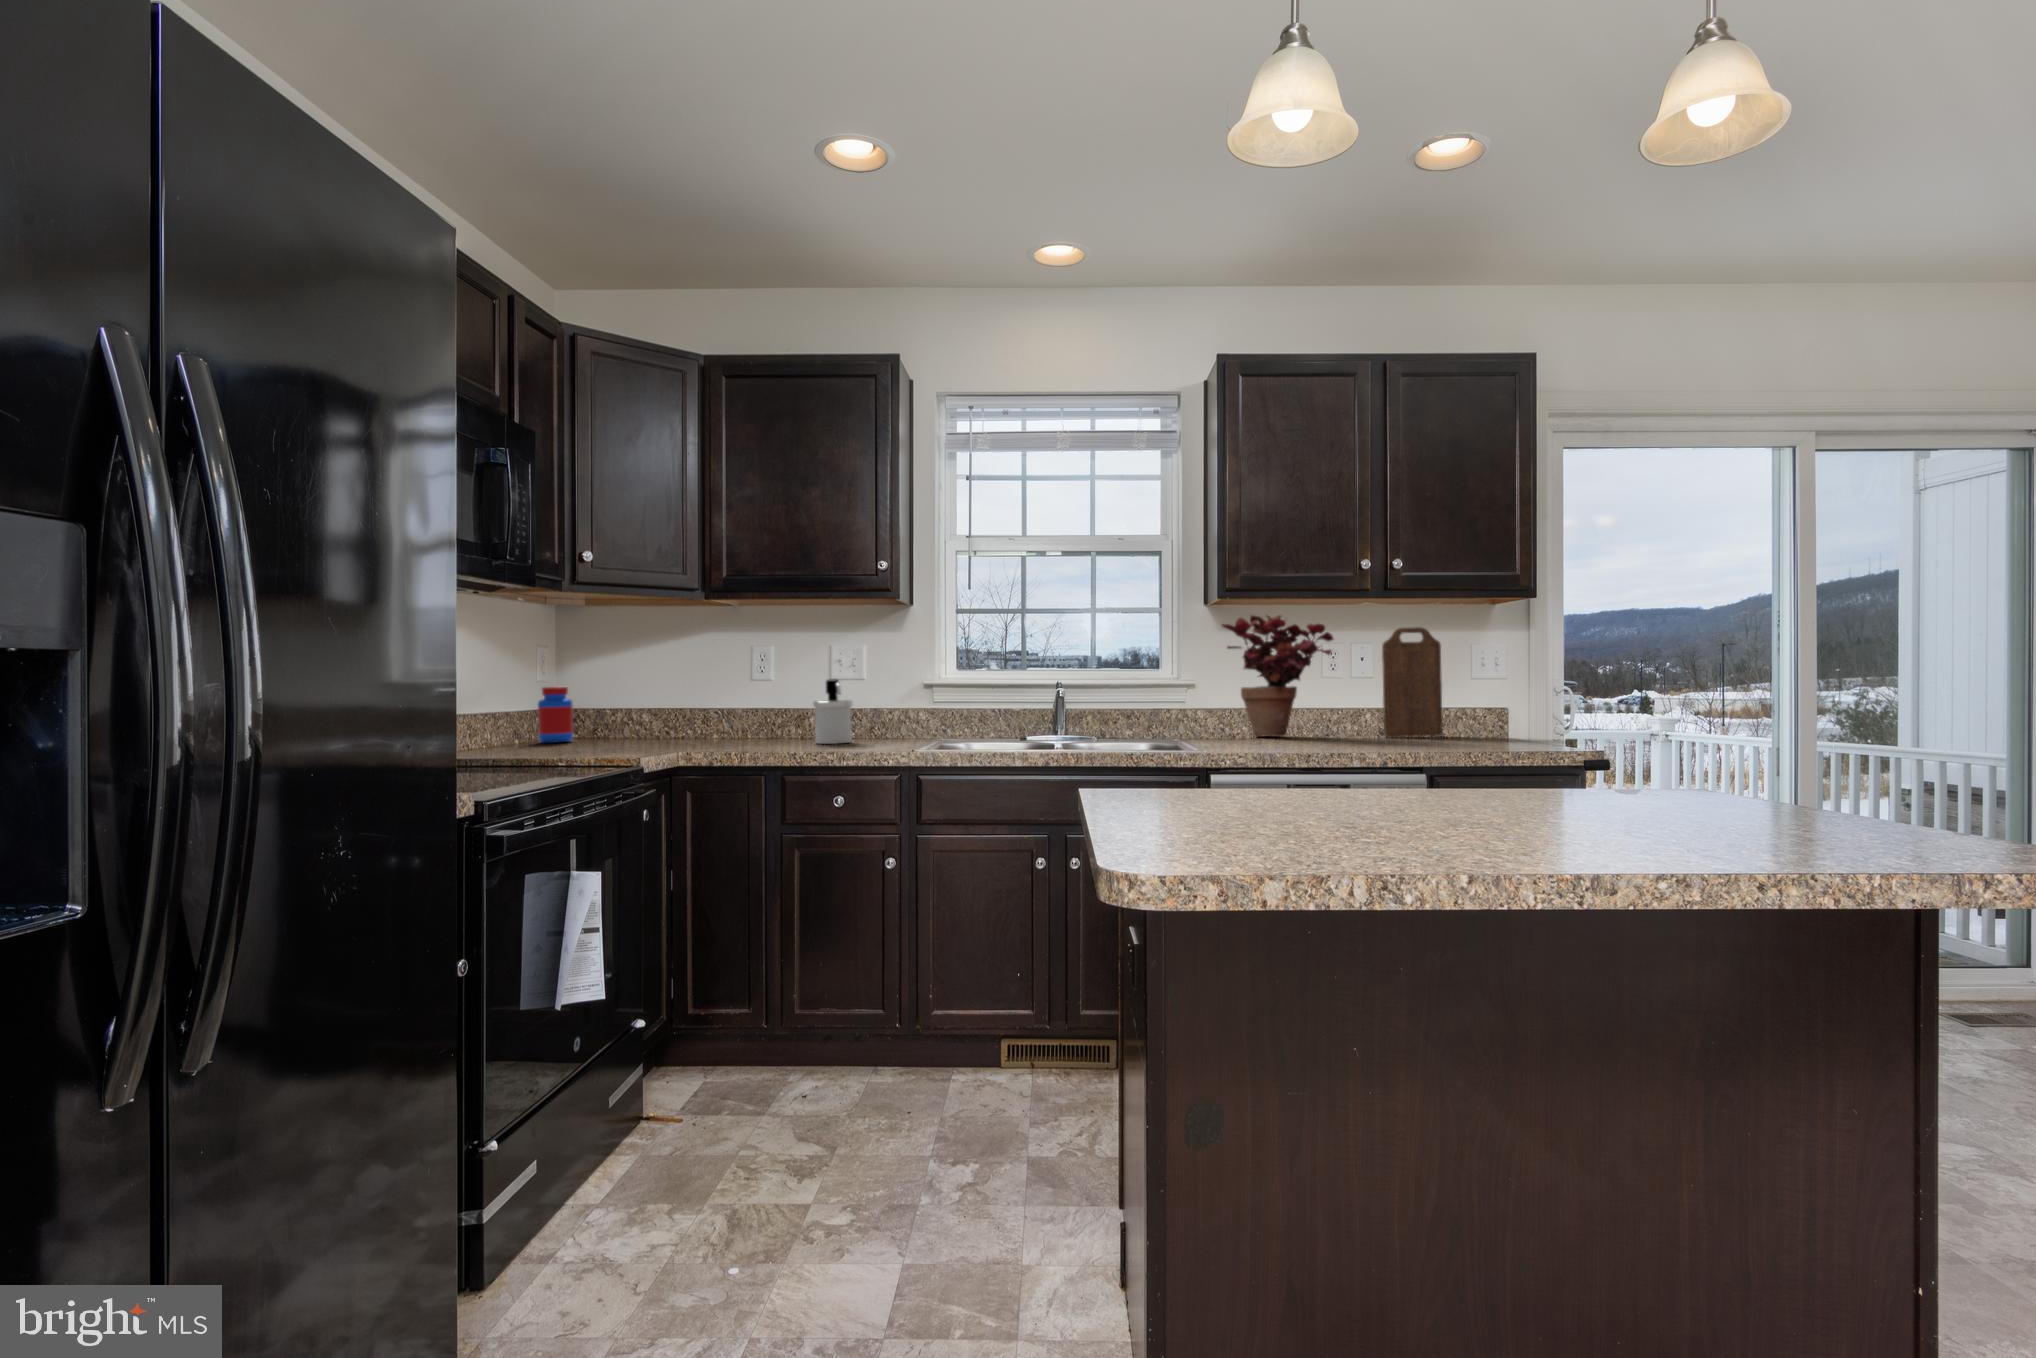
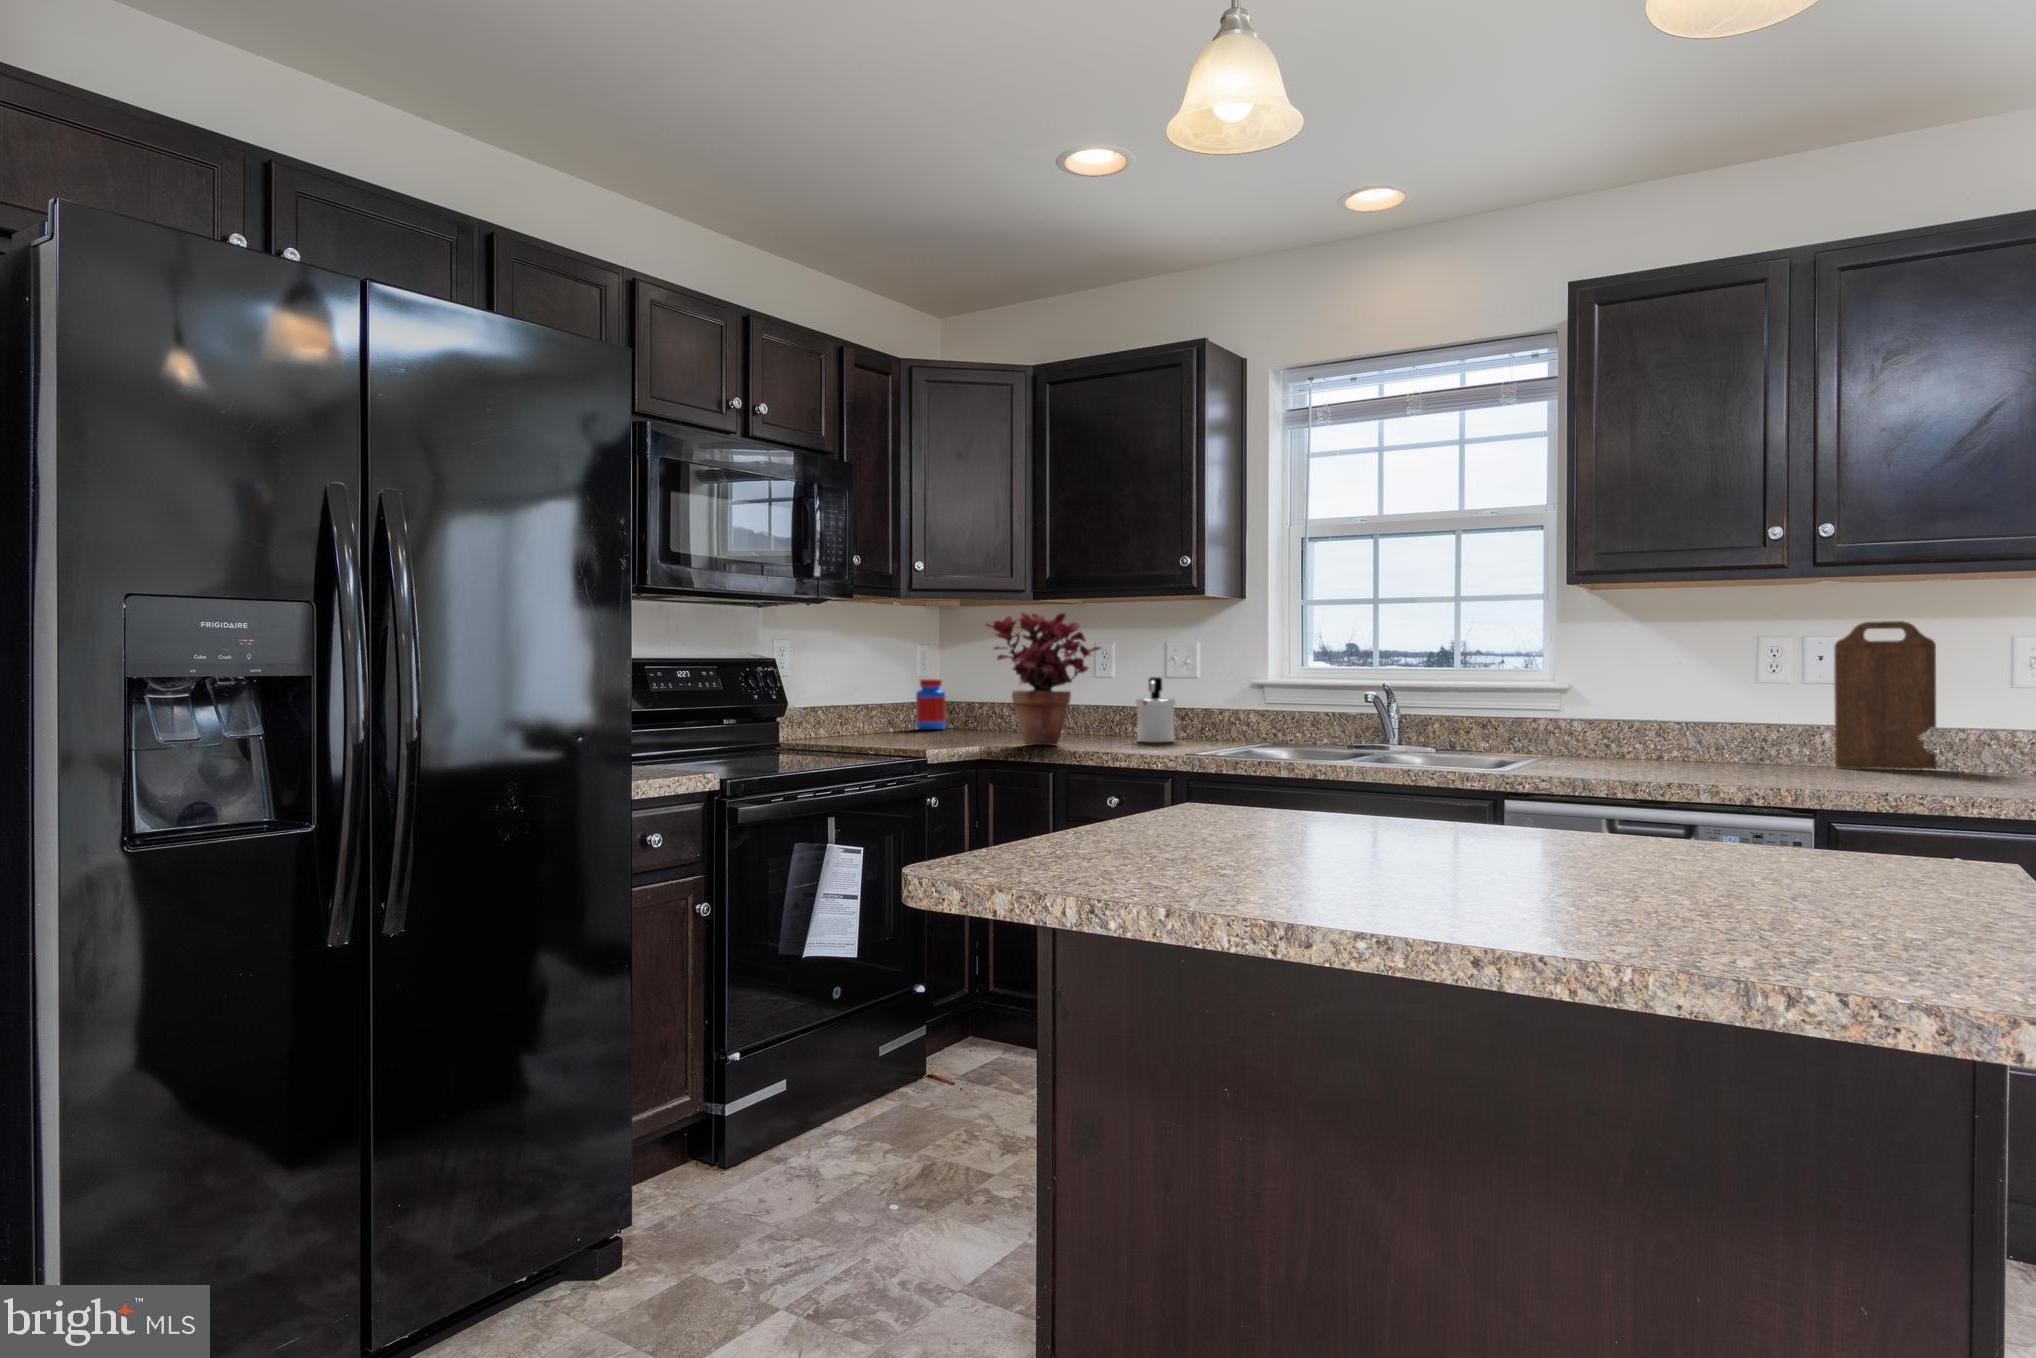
potted plant: present [1222,615,1333,736] -> present [986,613,1100,745]

